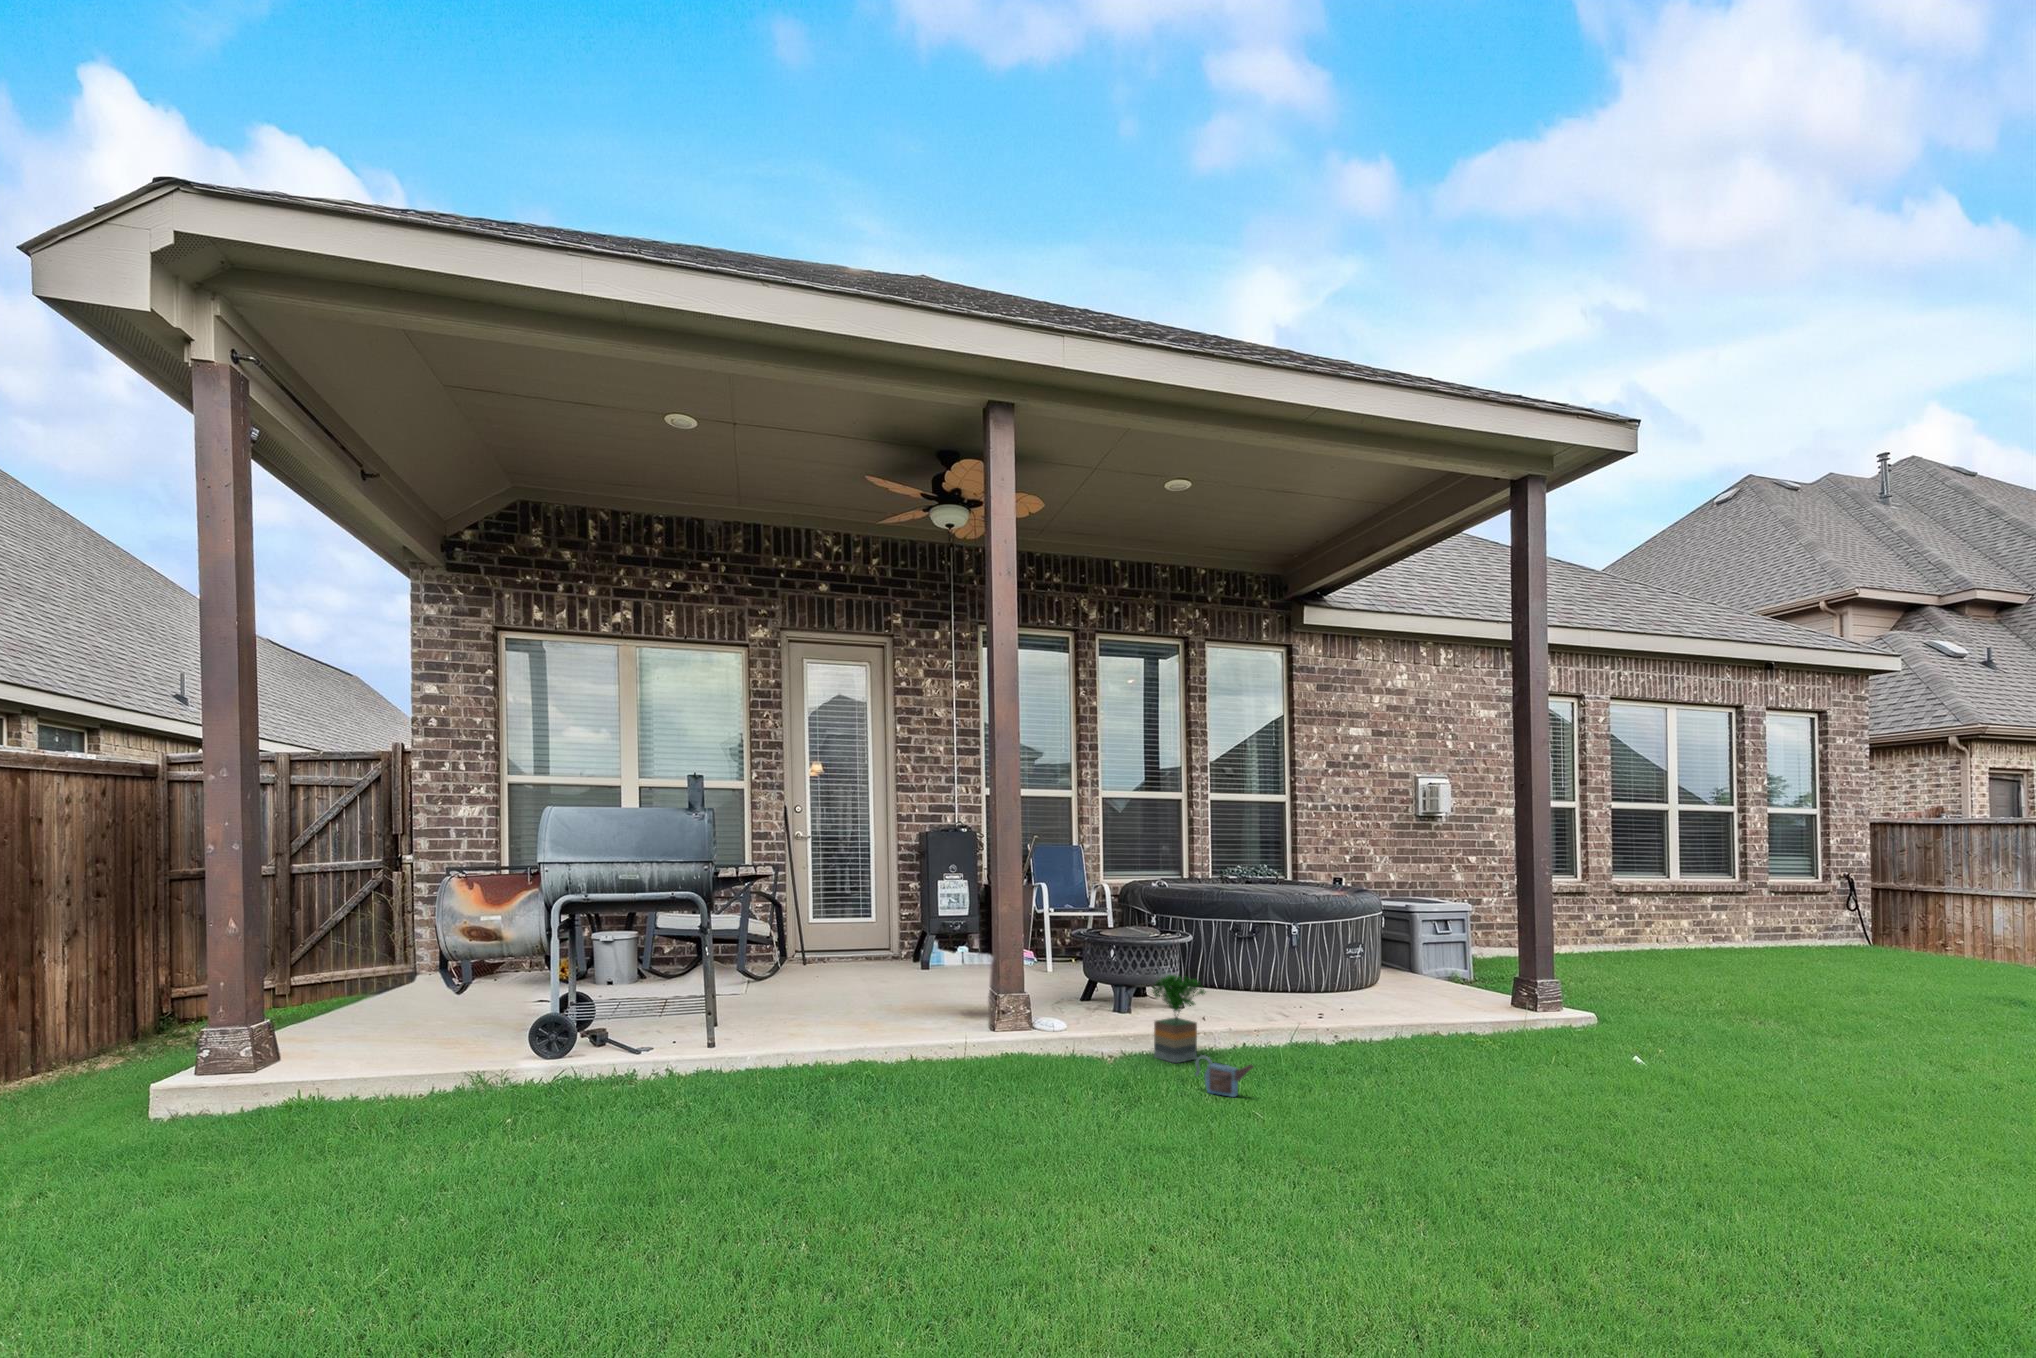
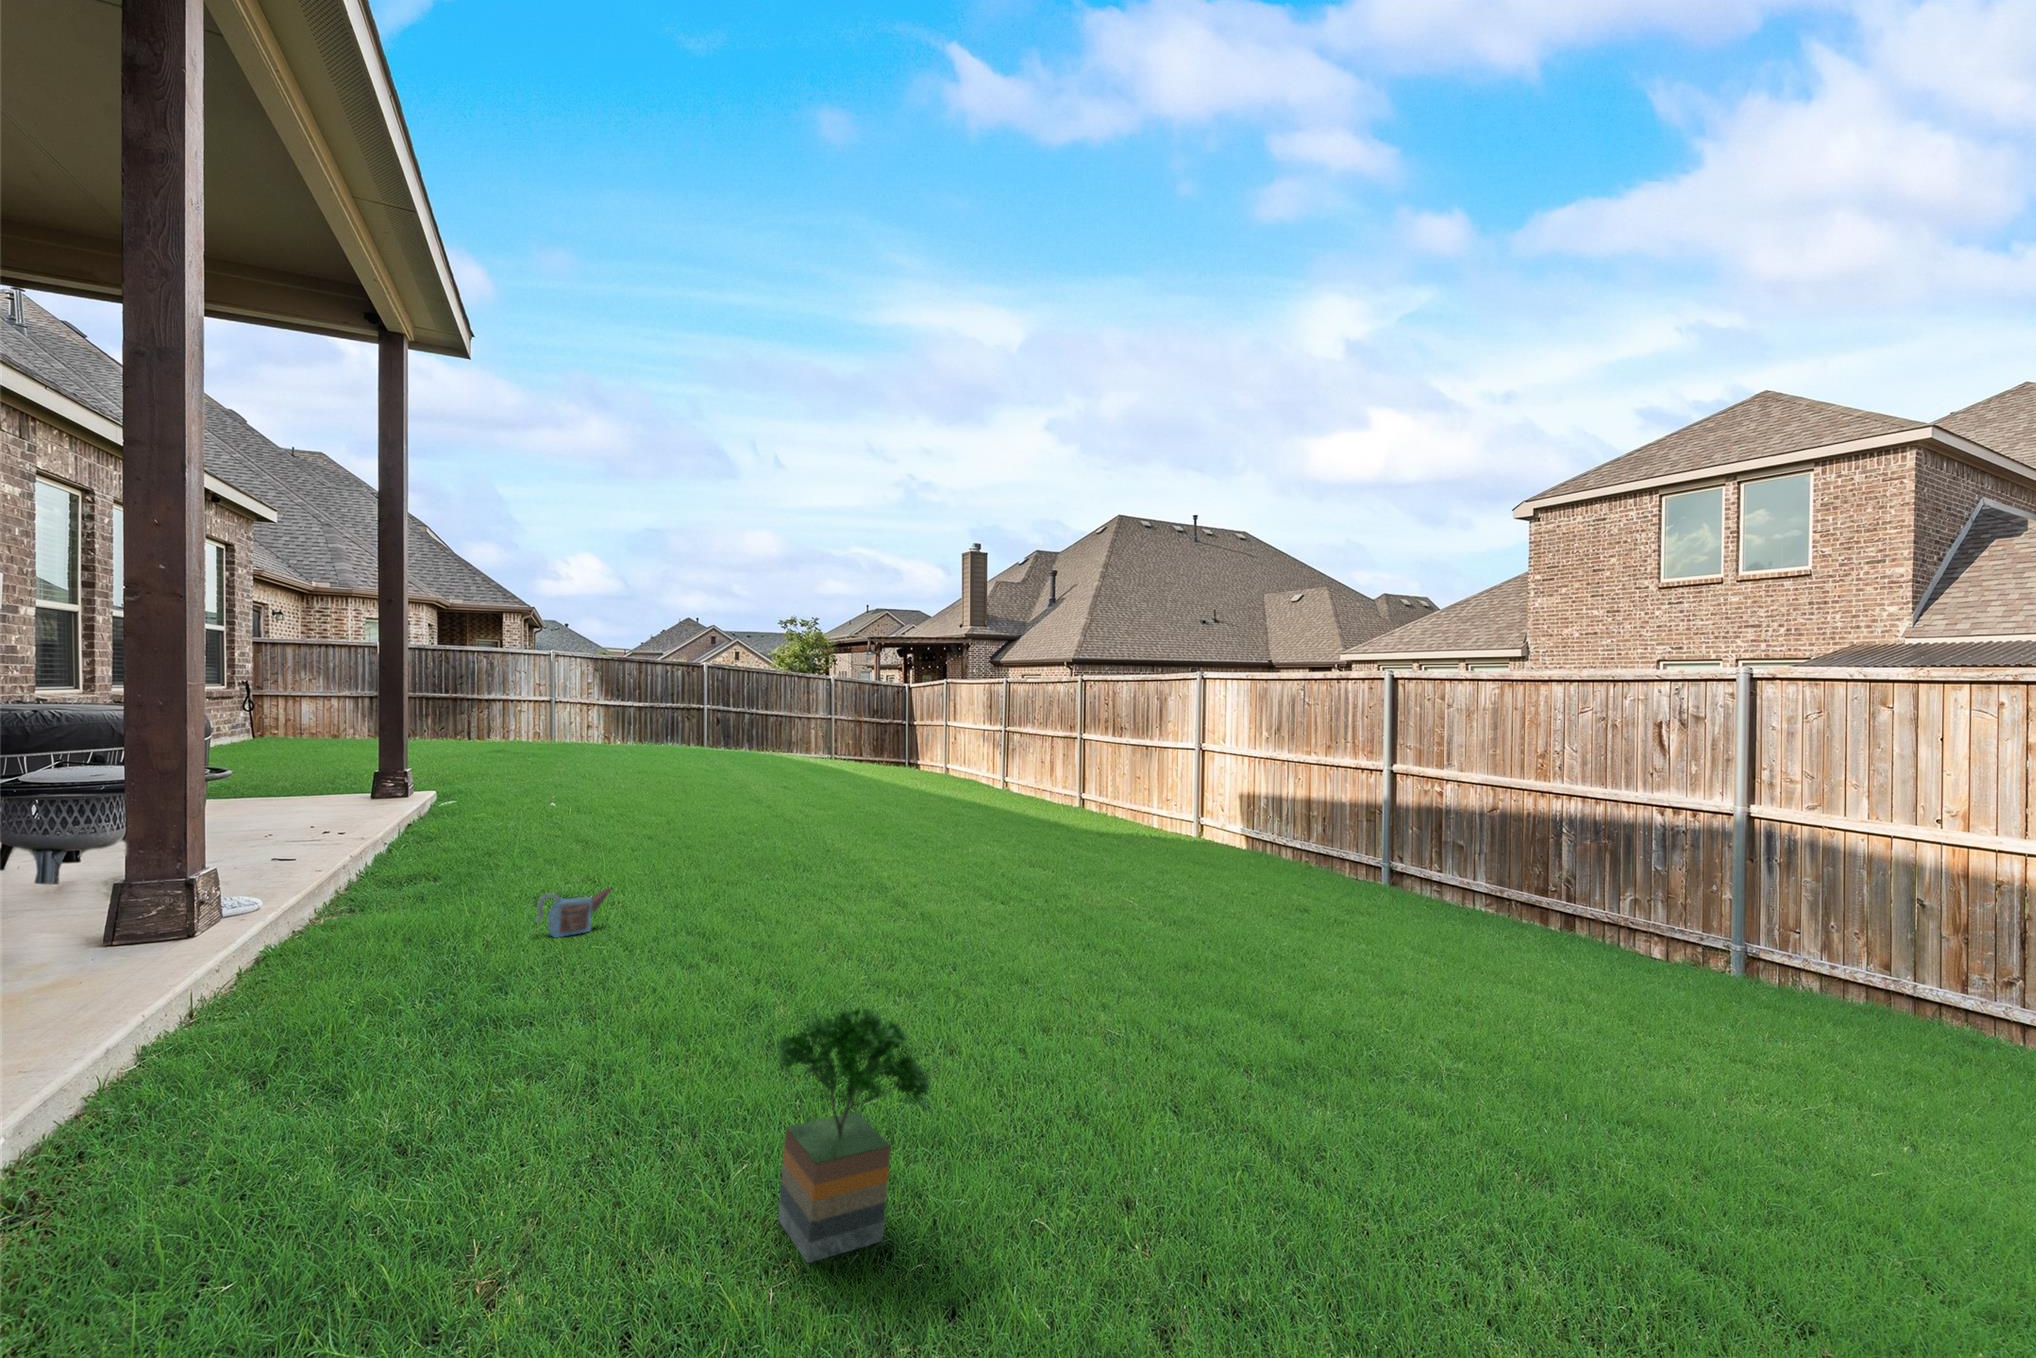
potted tree: present [1153,975,1206,1063] -> present [776,1008,931,1263]

